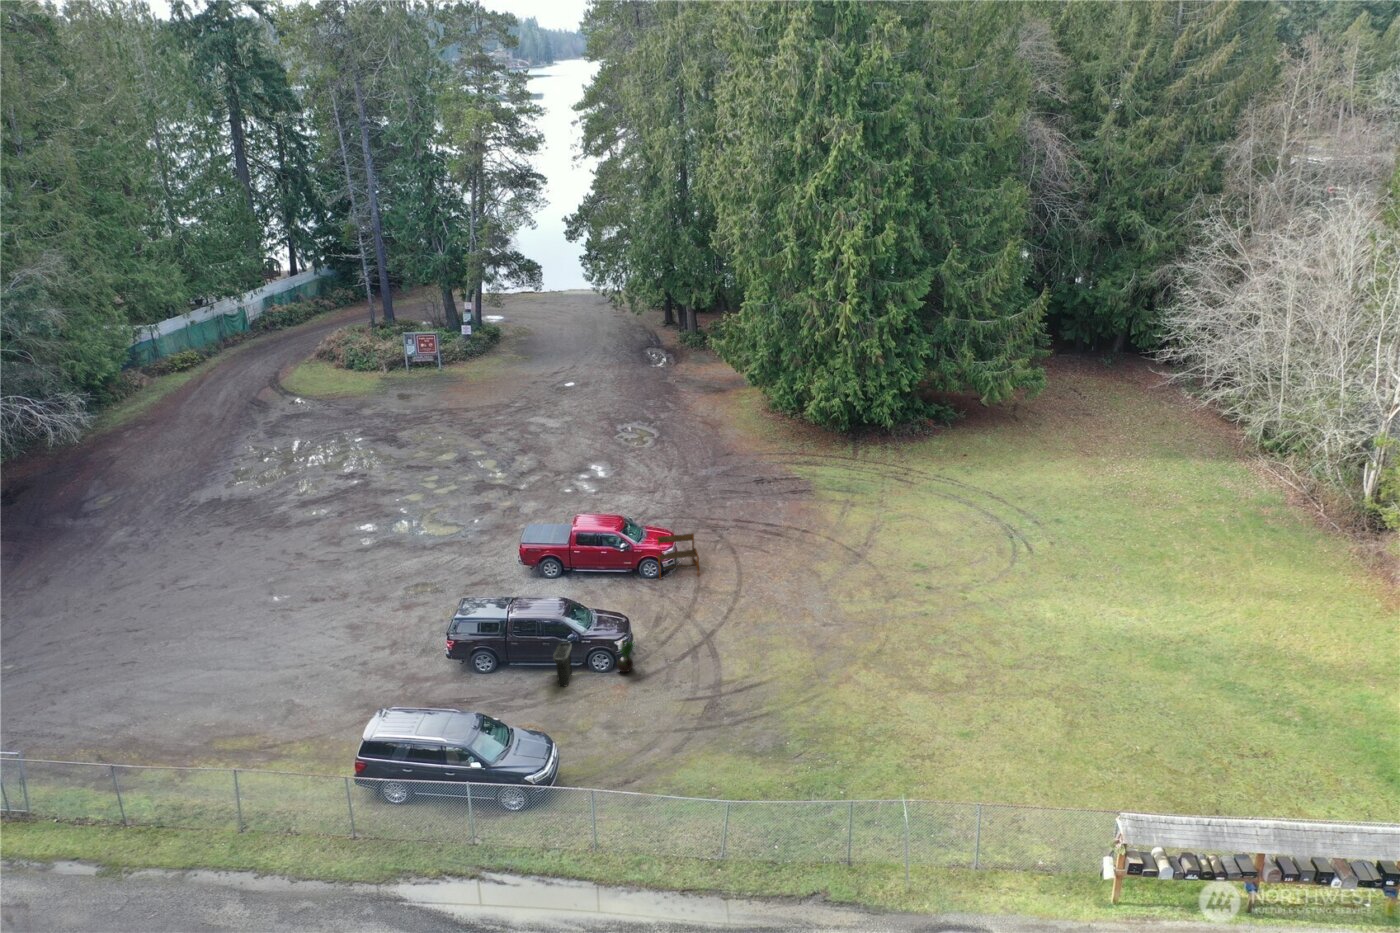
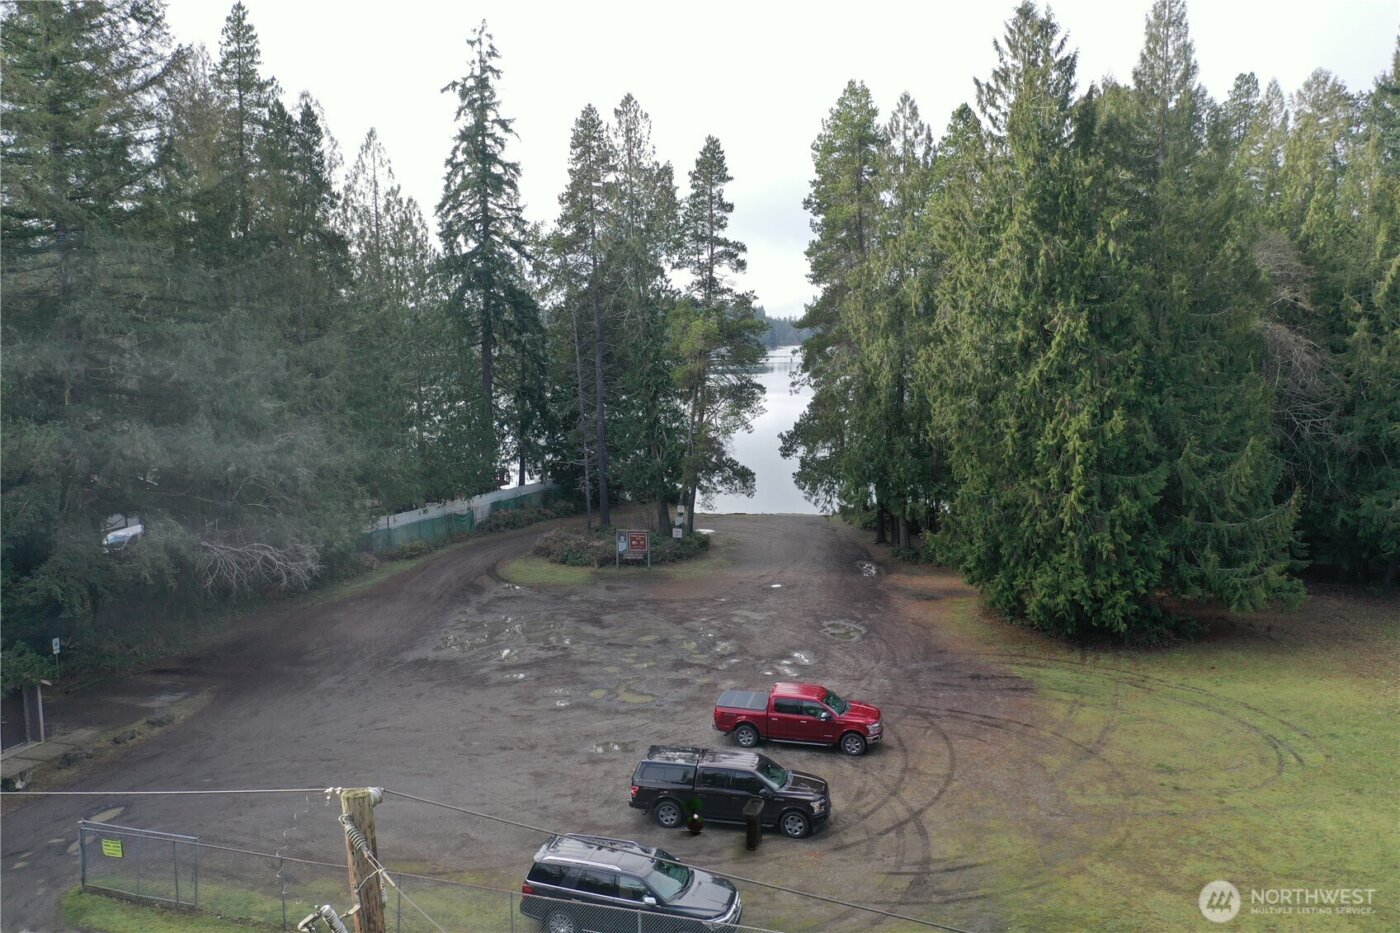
bench: present [656,534,699,579] -> none [861,709,909,758]
potted tree: present [617,642,635,672] -> present [683,797,704,833]

